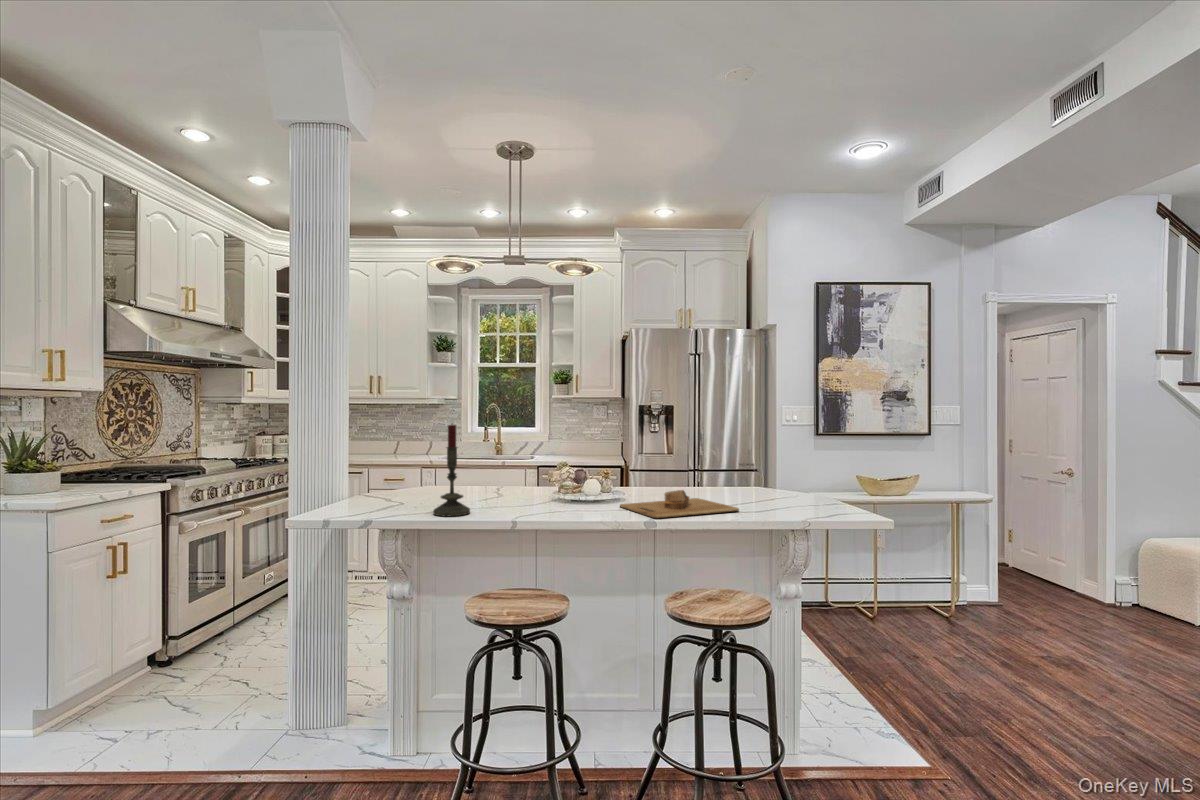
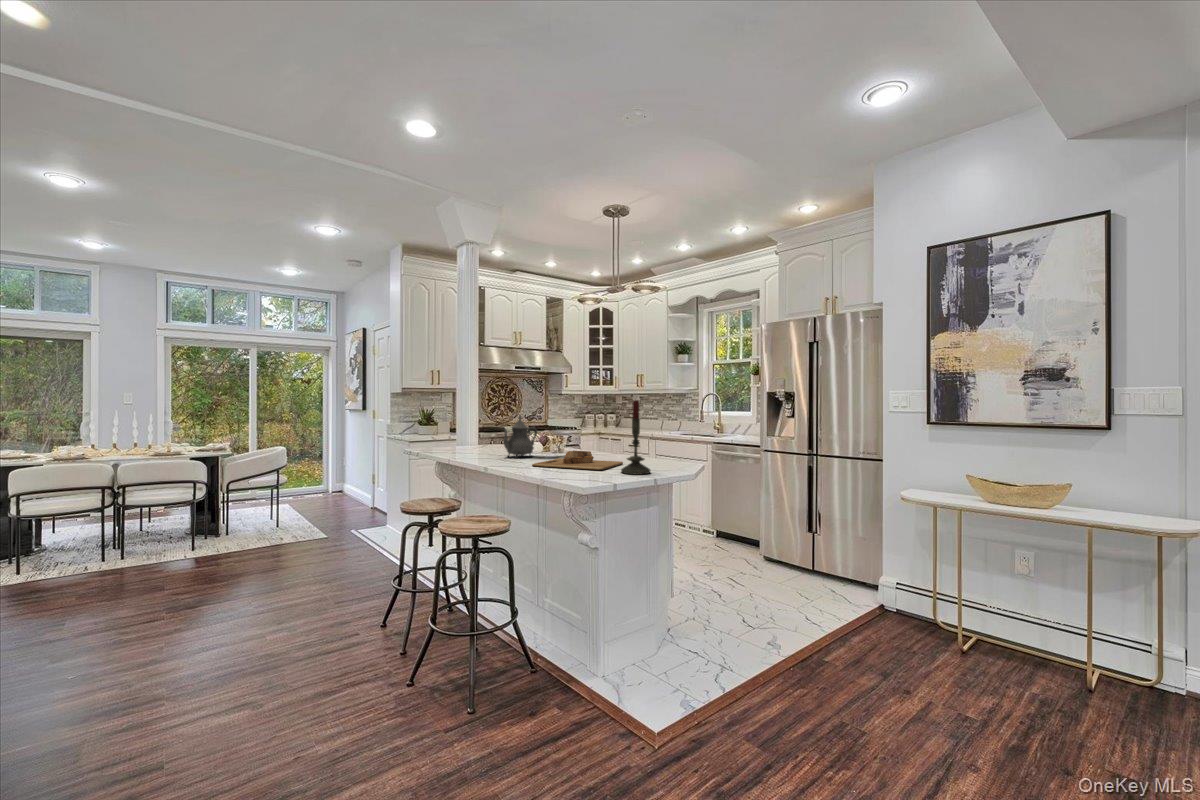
candle: present [433,424,470,516] -> present [621,400,650,475]
teapot: none [531,447,571,512] -> present [502,415,537,458]

